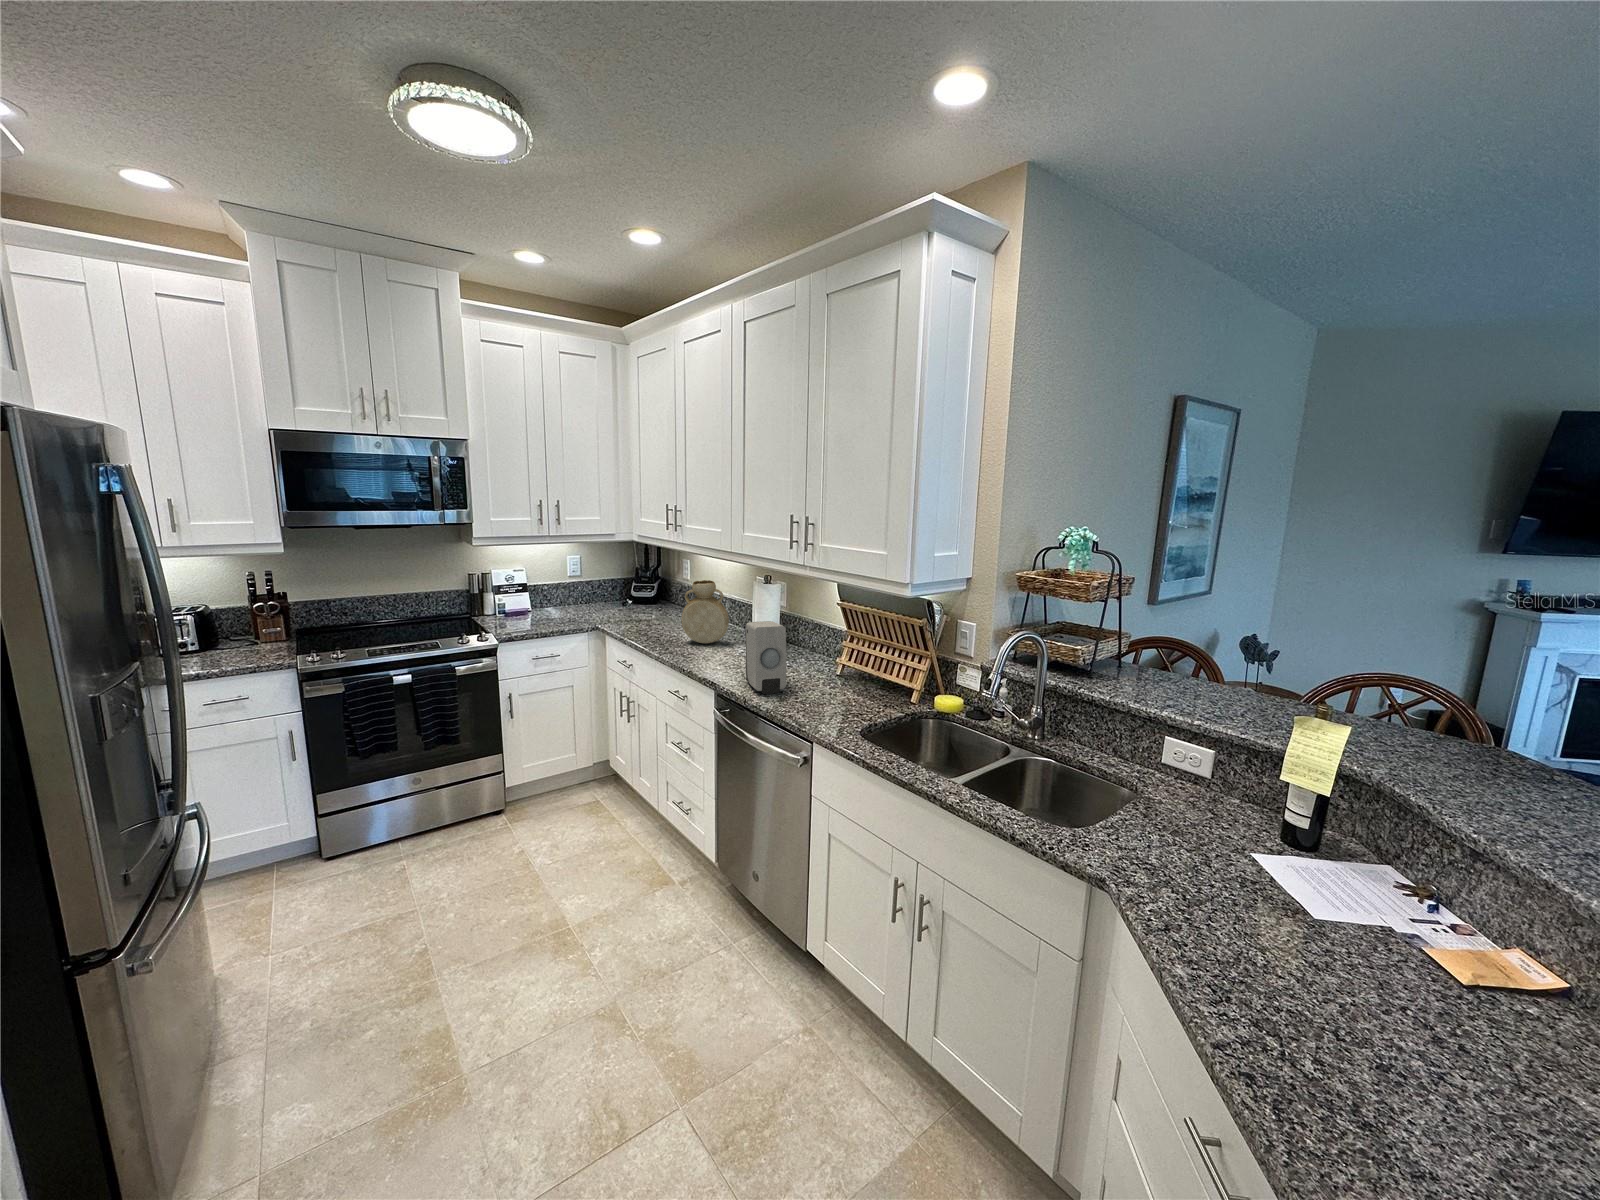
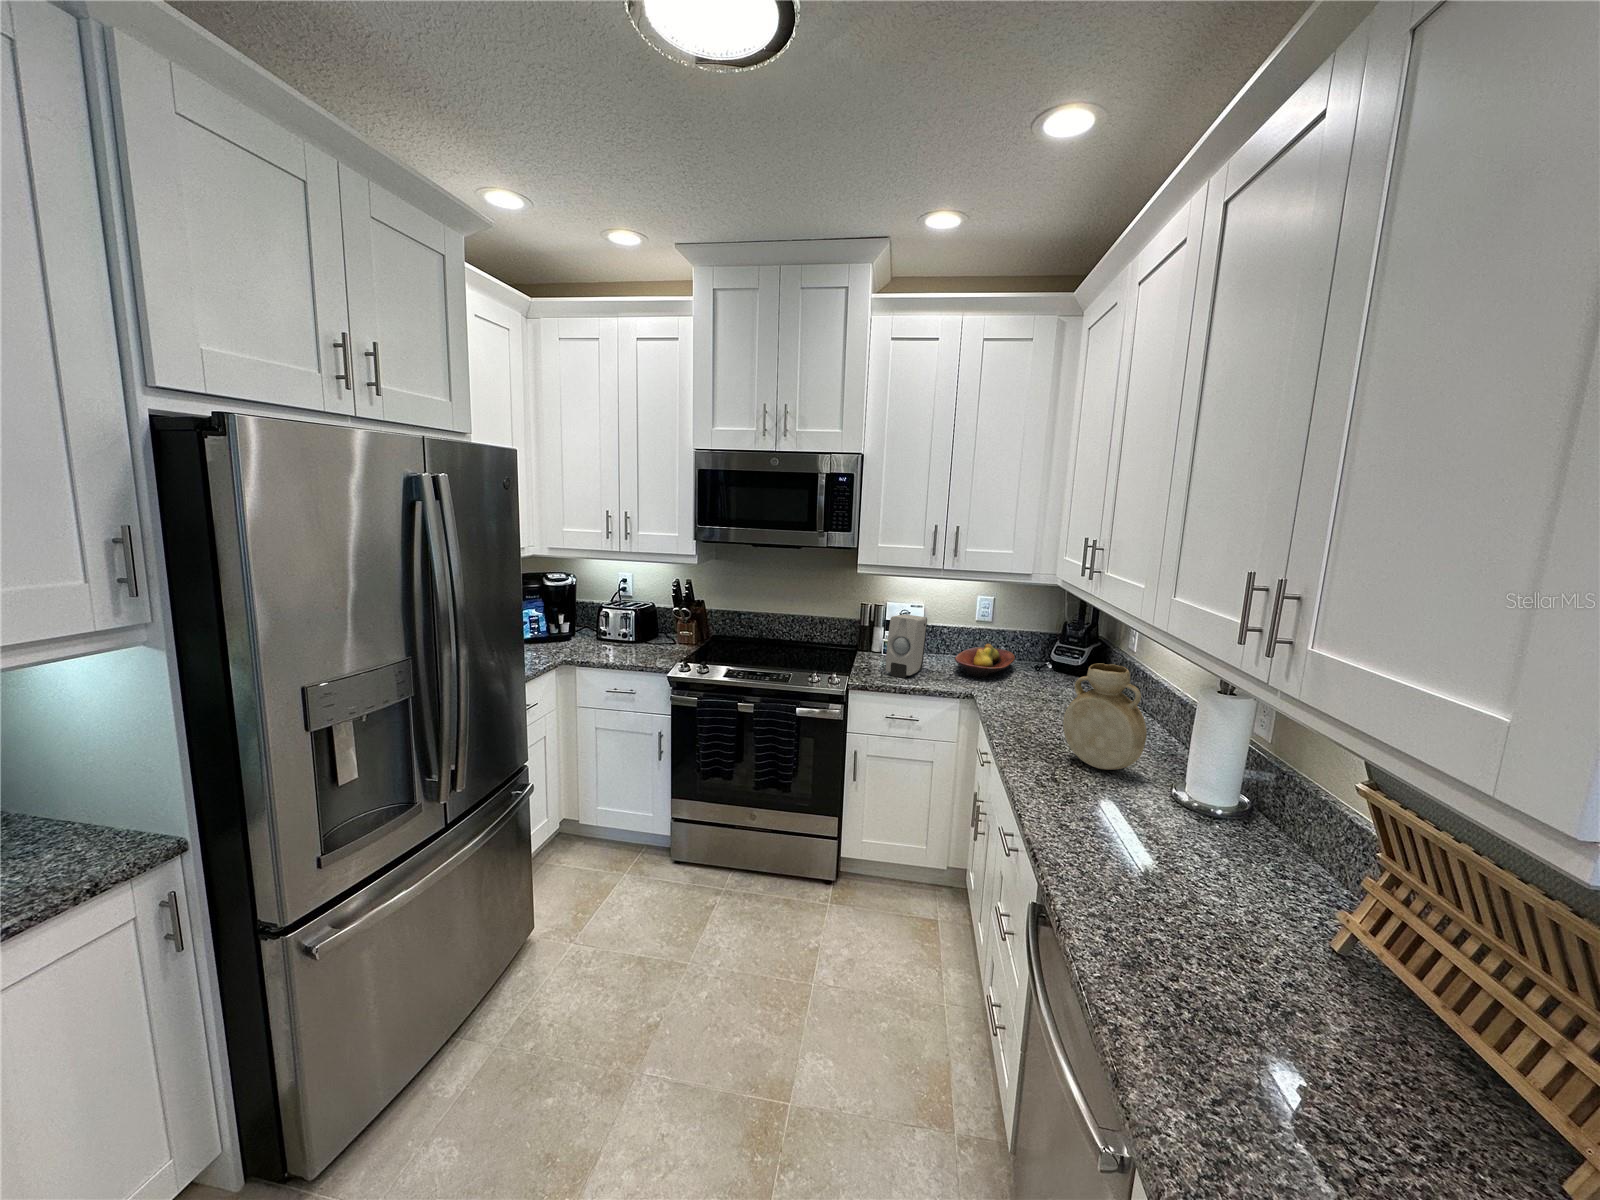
fruit bowl: none [566,592,609,616] -> present [955,644,1015,678]
soap dispenser: present [745,621,786,694] -> present [886,614,927,678]

